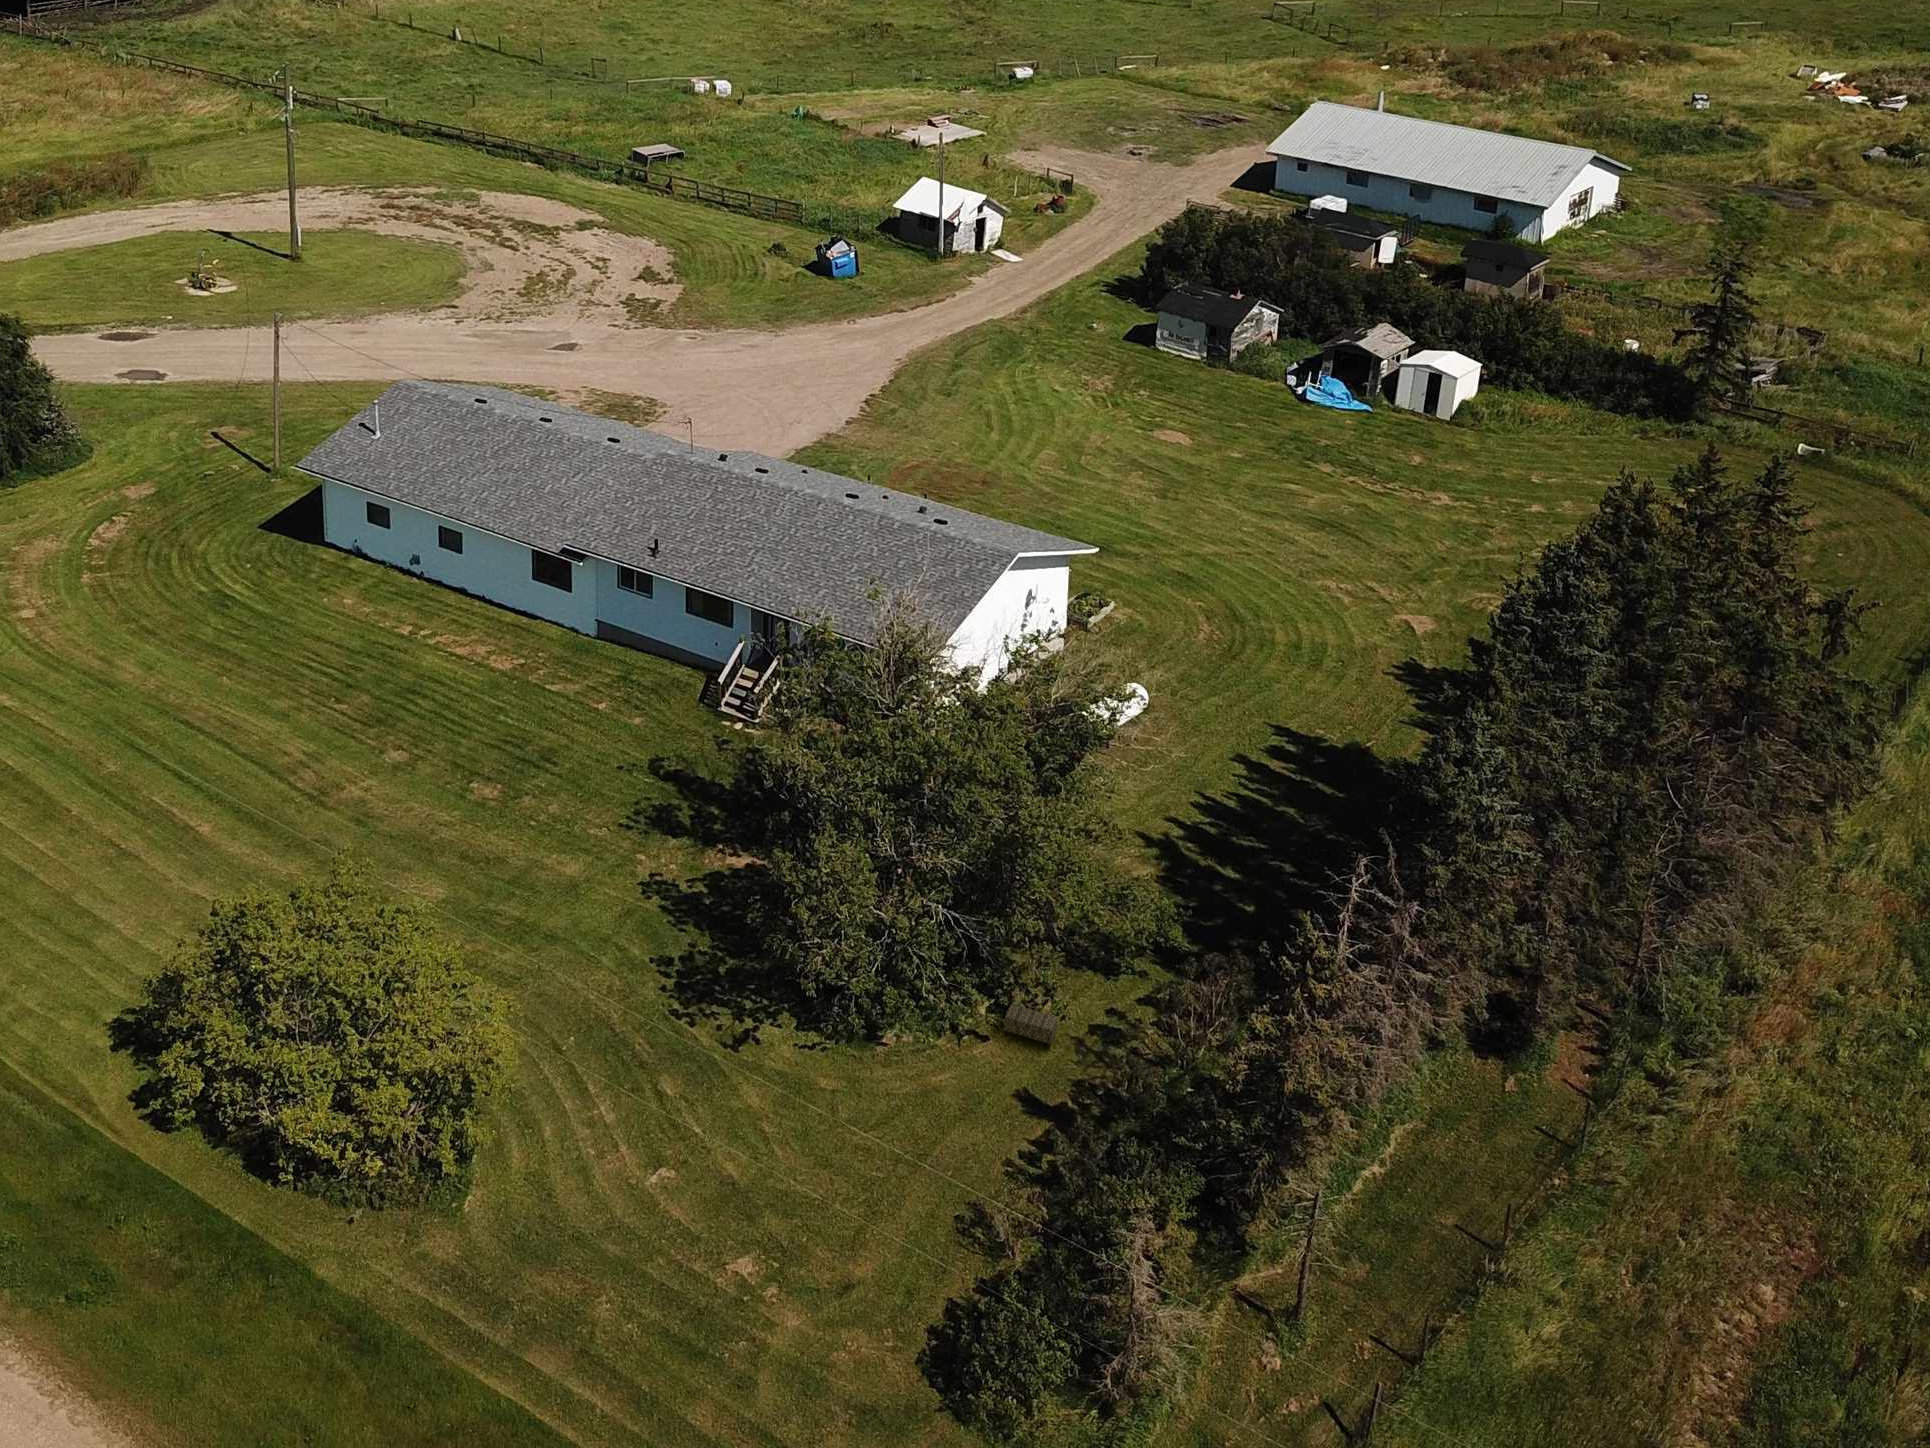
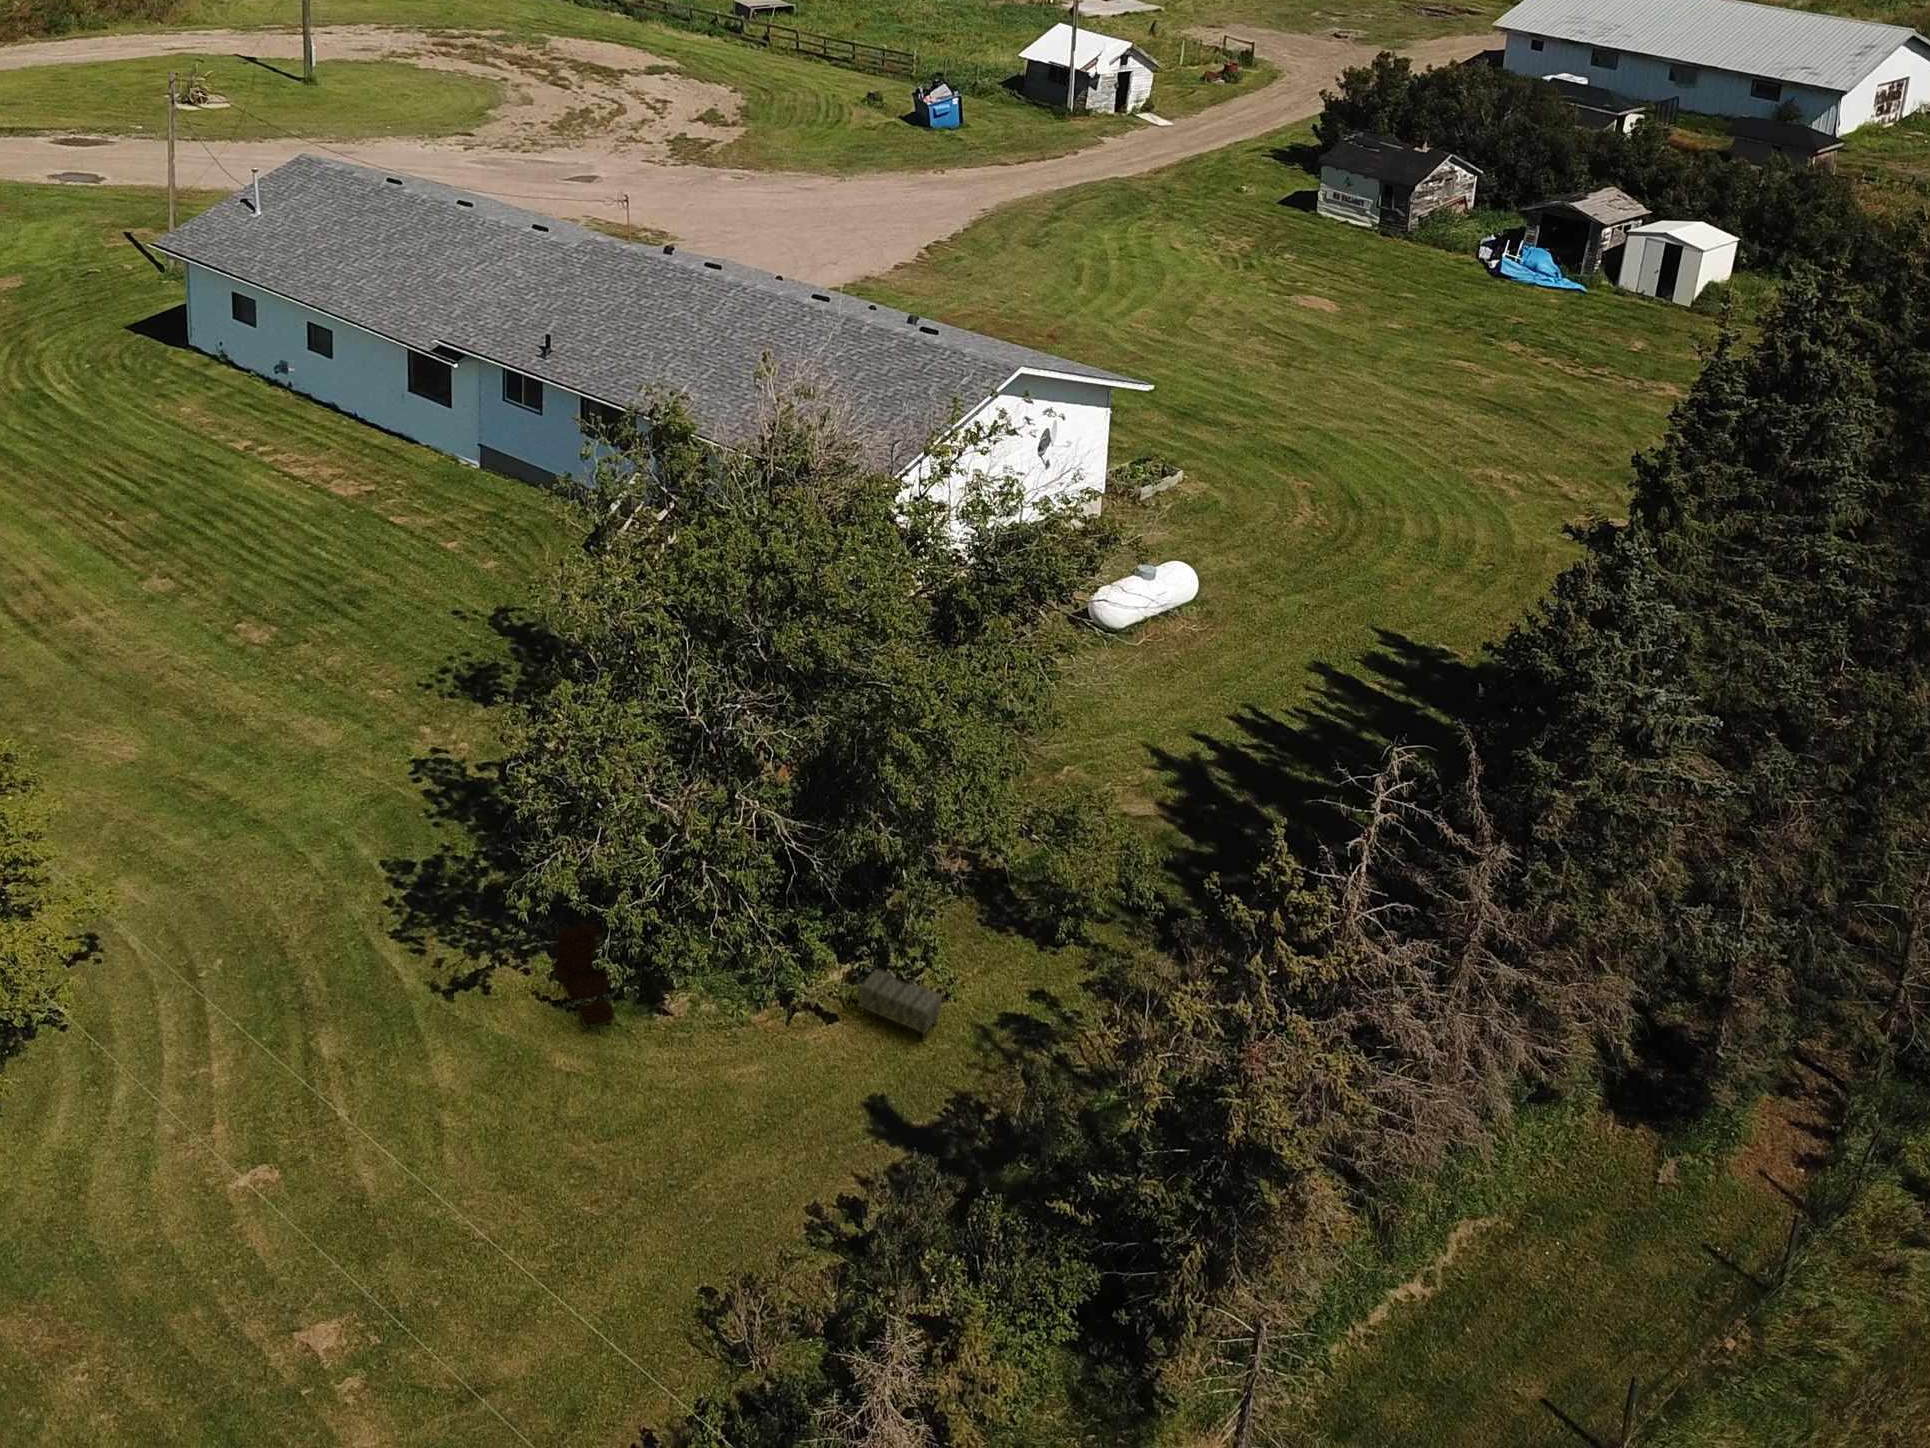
lounge chair: none [805,992,852,1066] -> present [553,924,615,1031]

